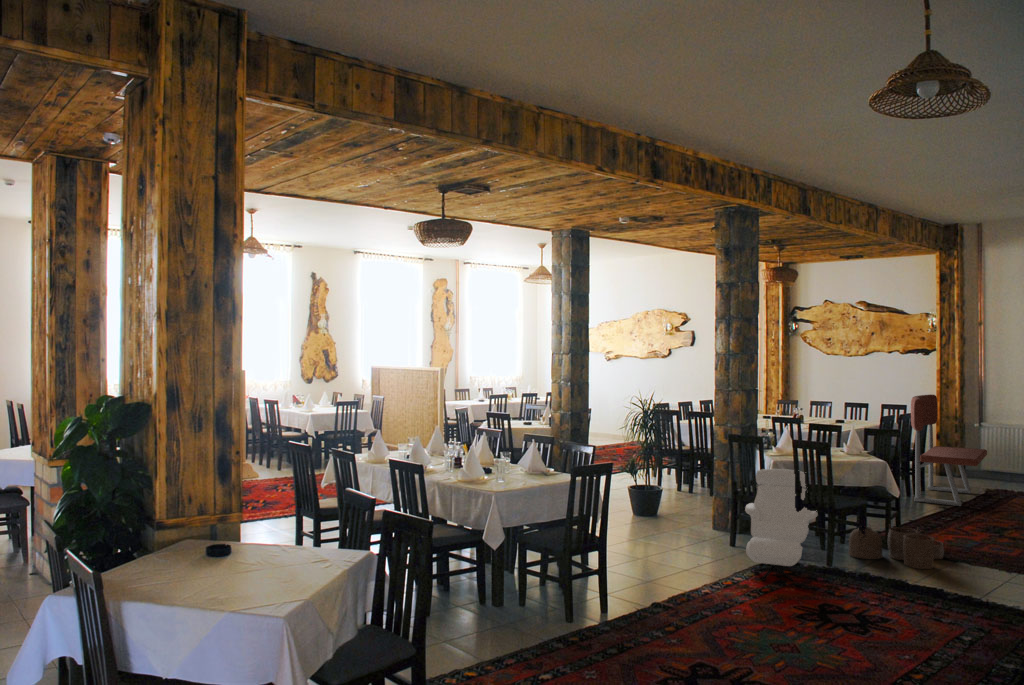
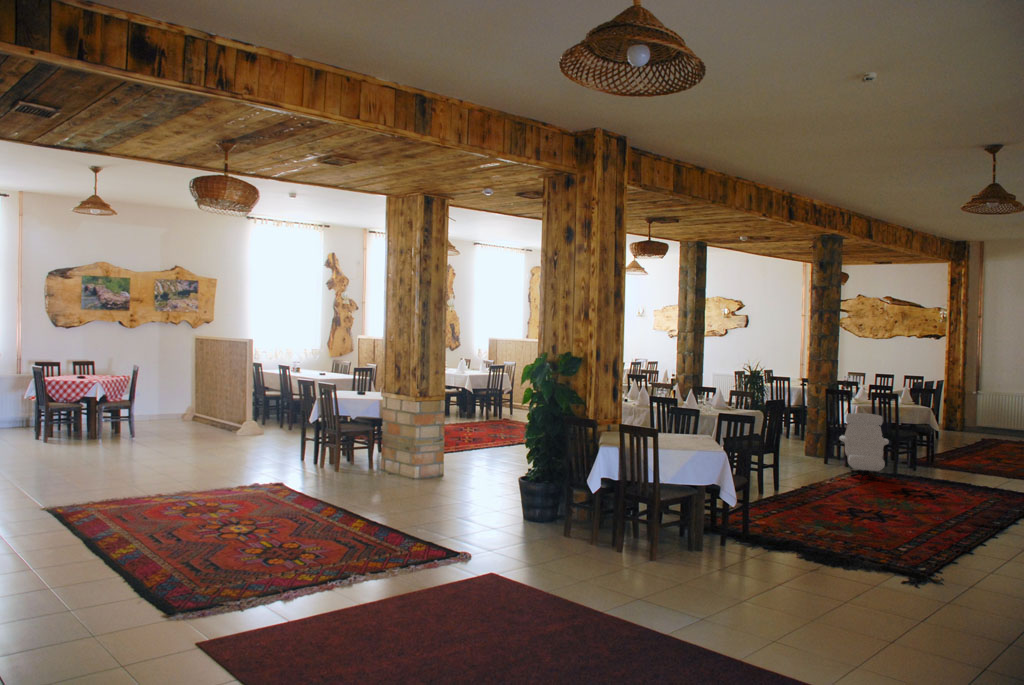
bench: present [911,394,987,506] -> none [933,369,986,448]
woven basket: present [849,525,944,569] -> none [905,450,968,477]

